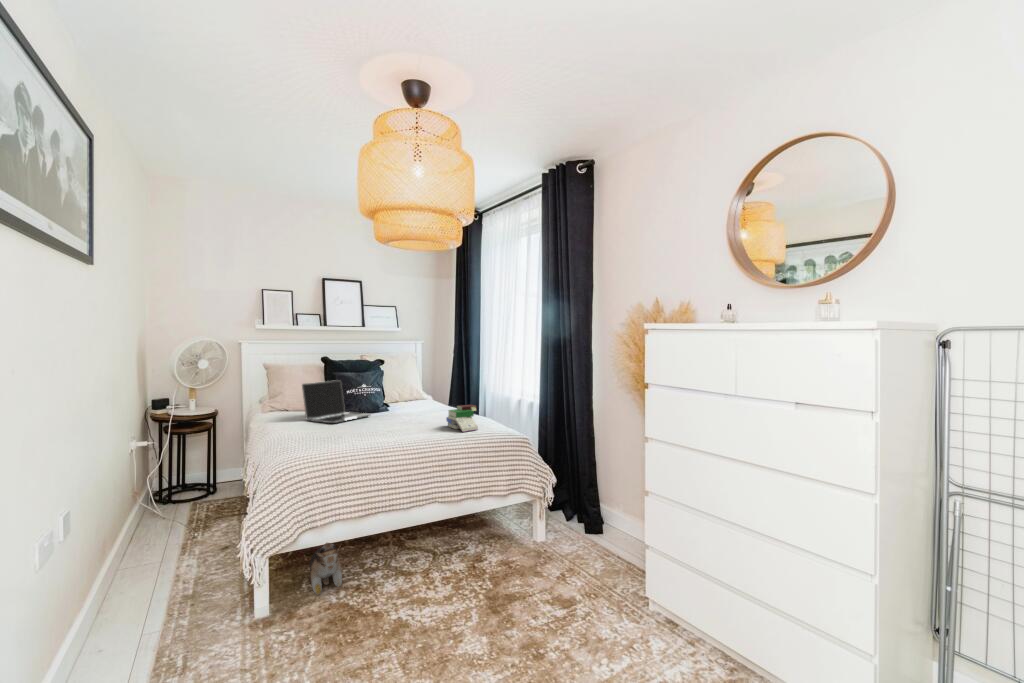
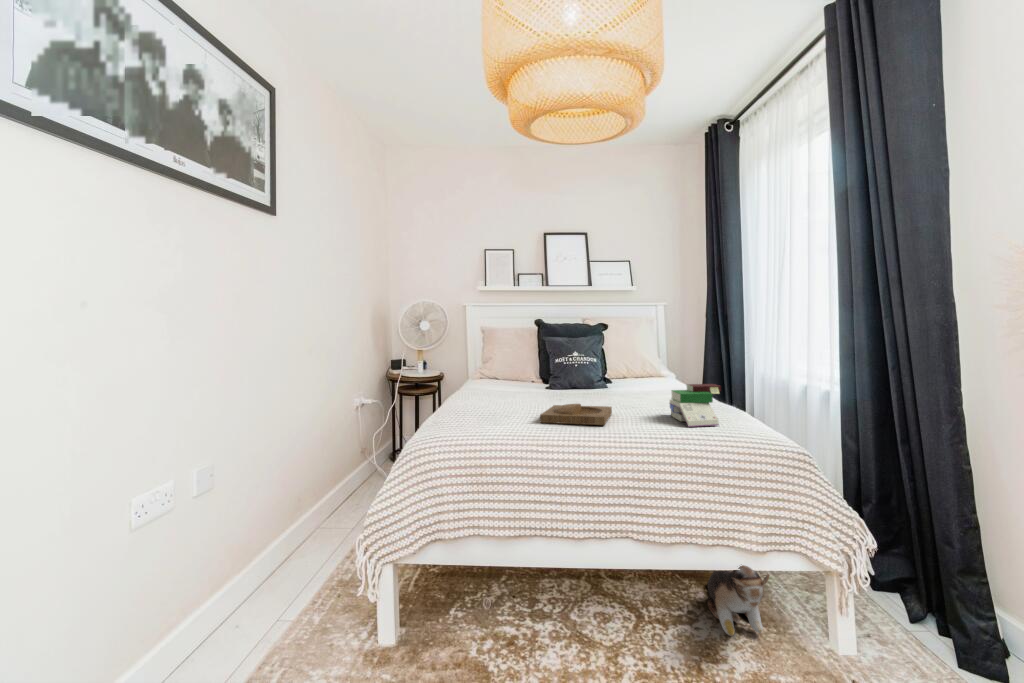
laptop: present [302,380,370,423] -> none [492,347,575,399]
tray: none [369,423,414,439] -> present [540,404,612,425]
plush toy: present [309,543,342,594] -> present [707,565,769,636]

